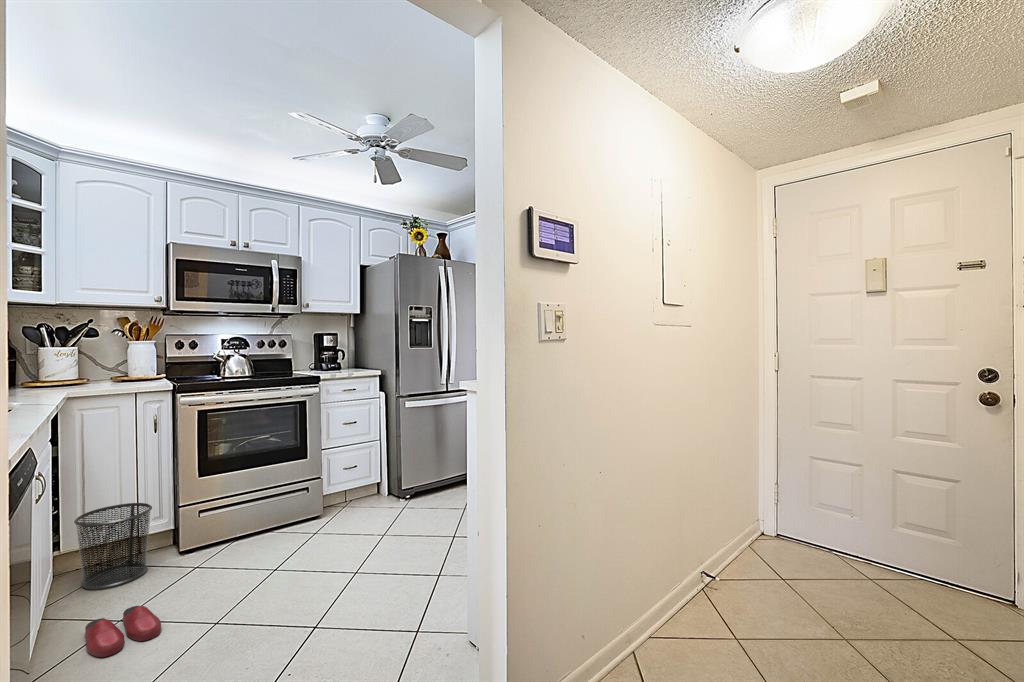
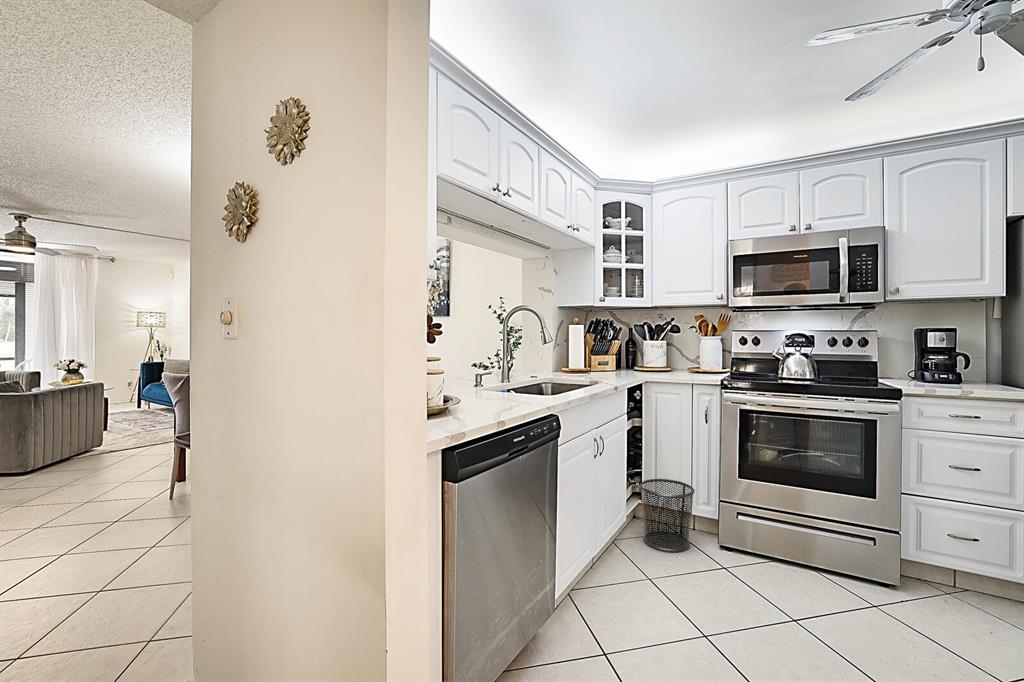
slippers: present [85,606,161,657] -> none [614,572,666,616]

